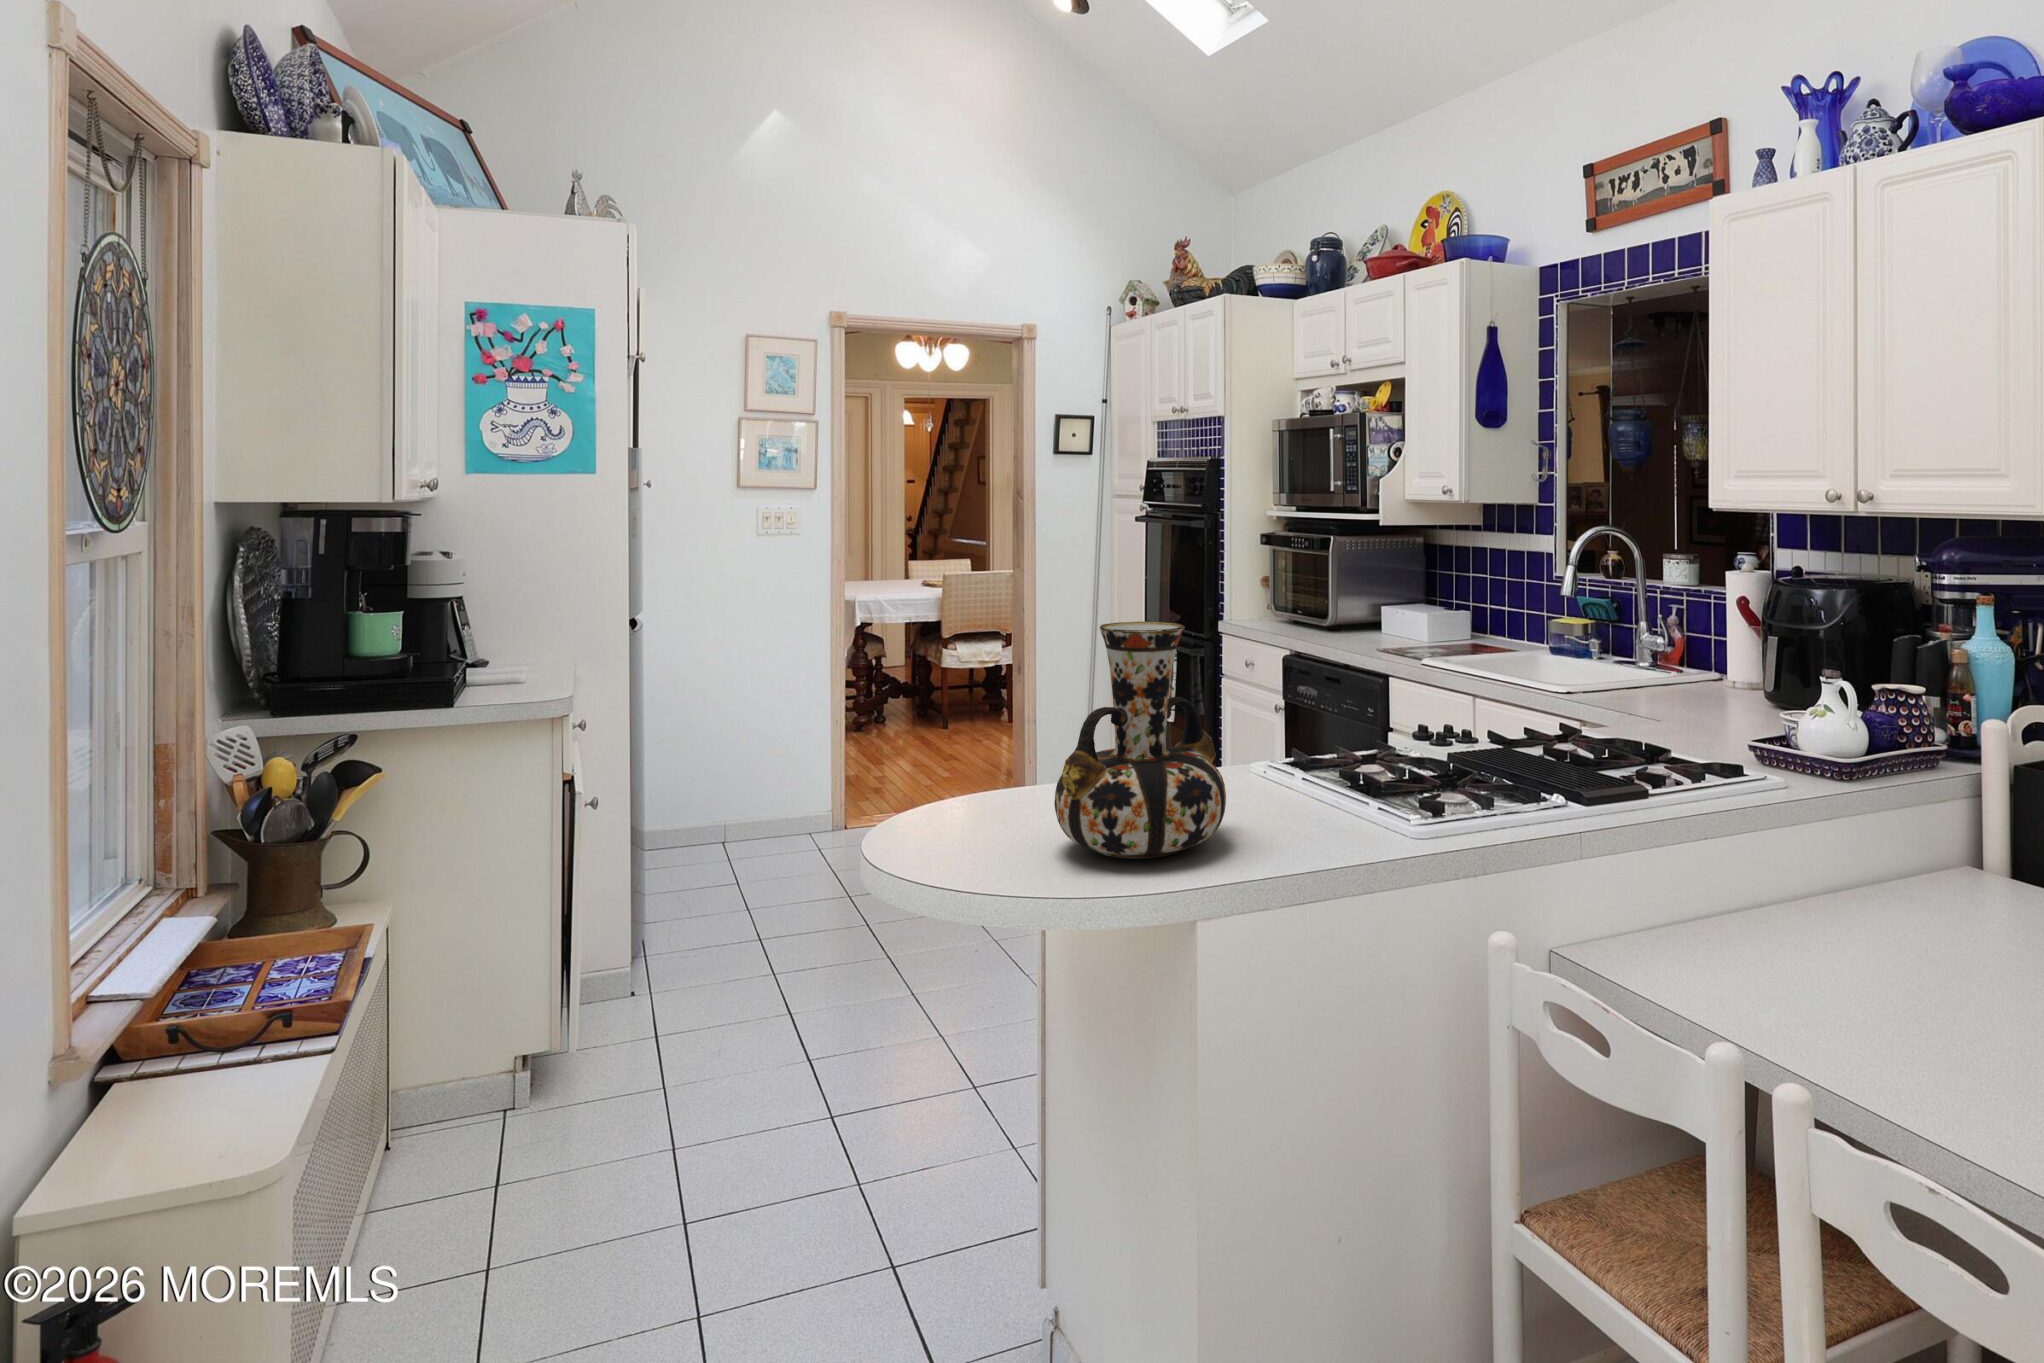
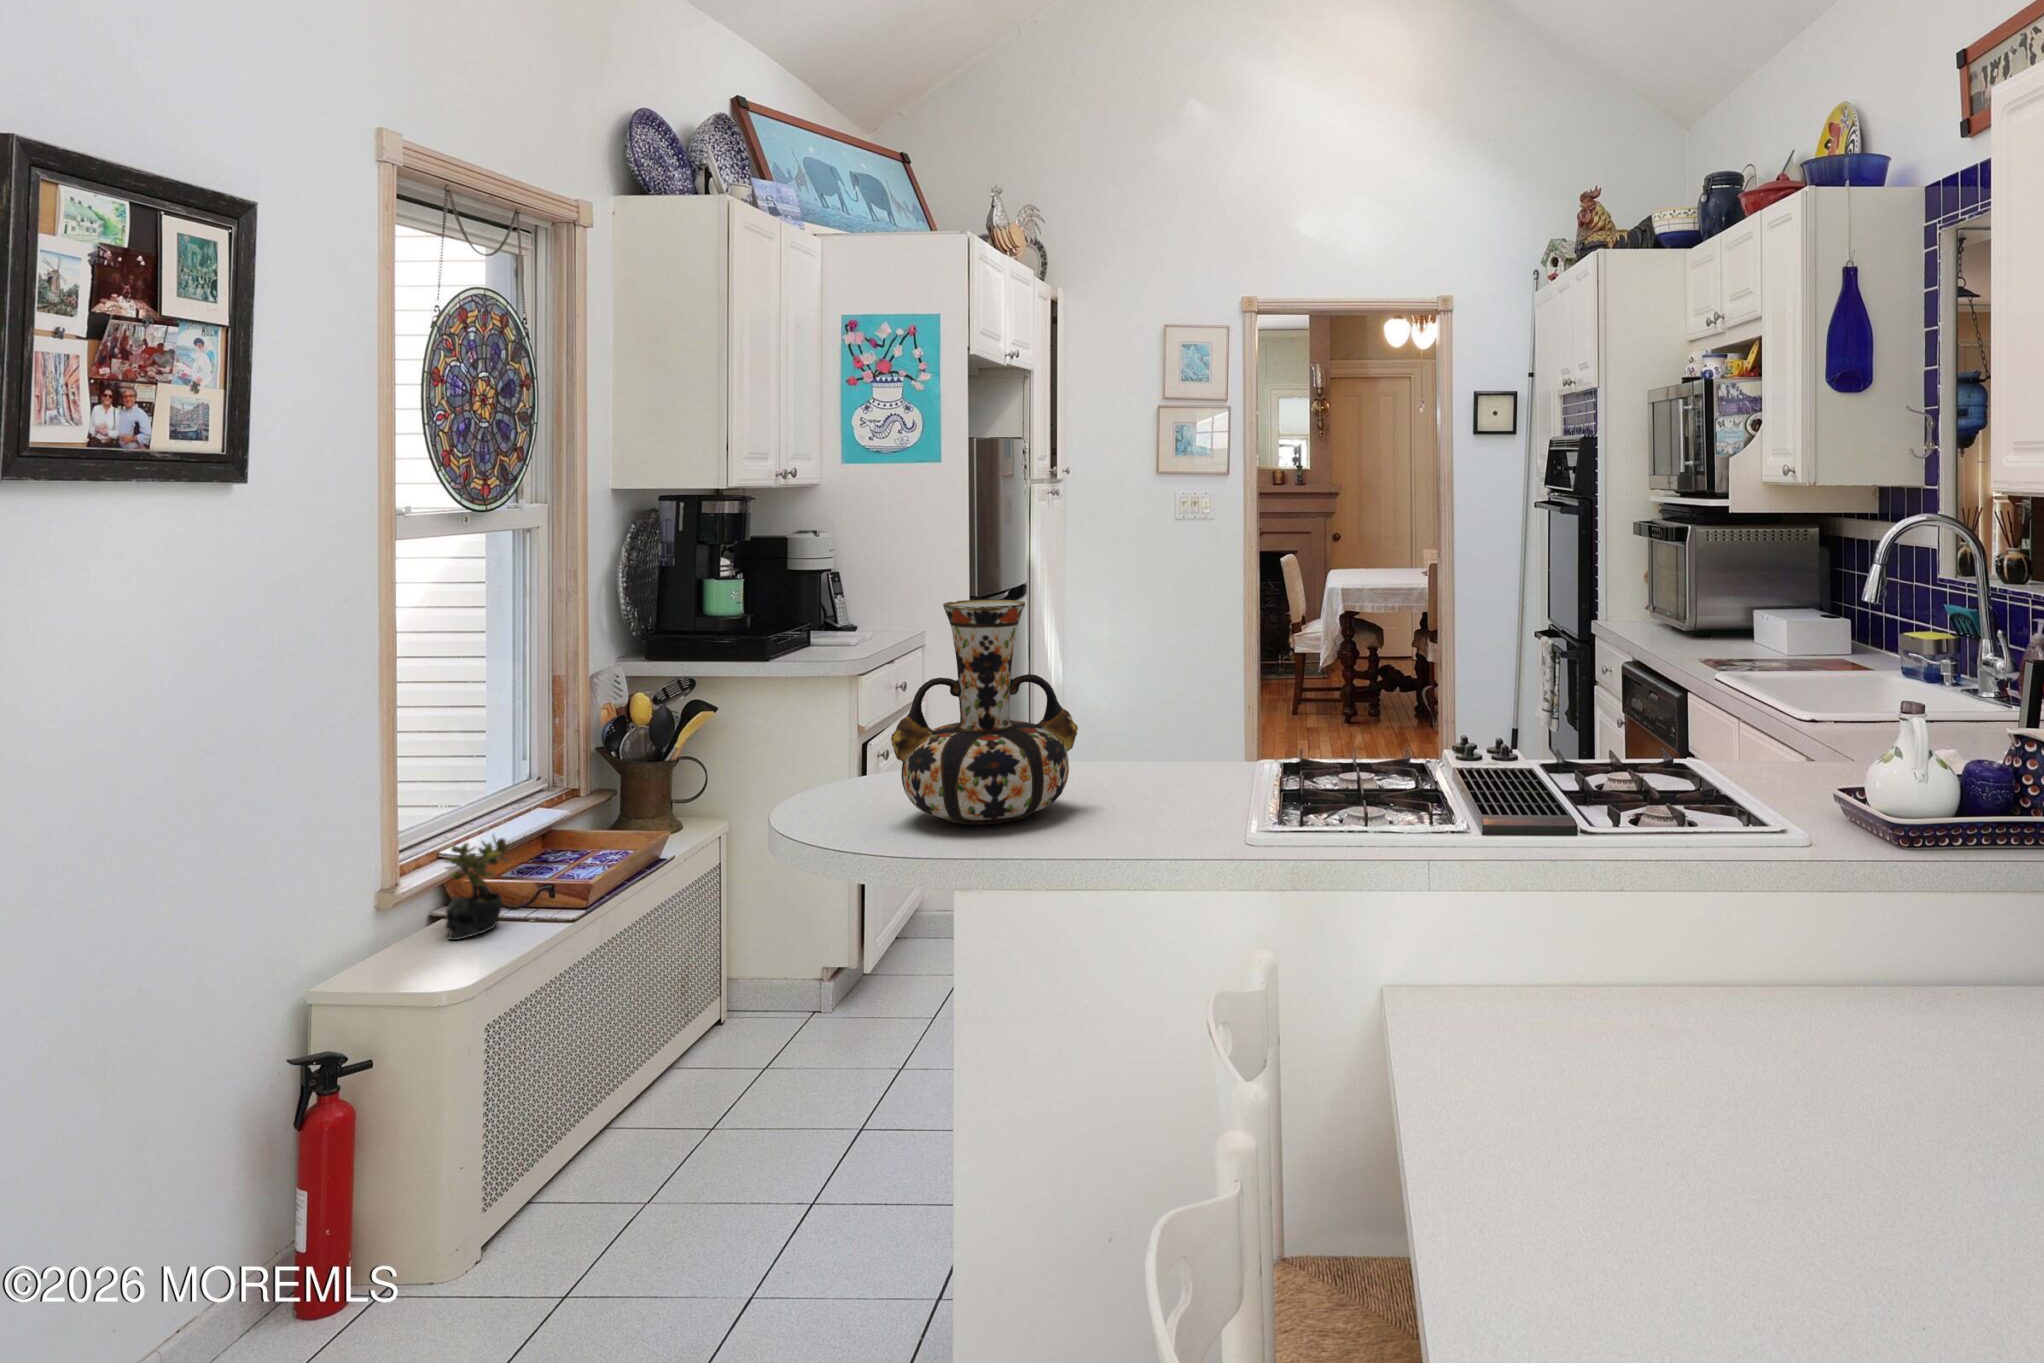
succulent plant: none [148,967,253,1123] -> present [445,837,512,940]

